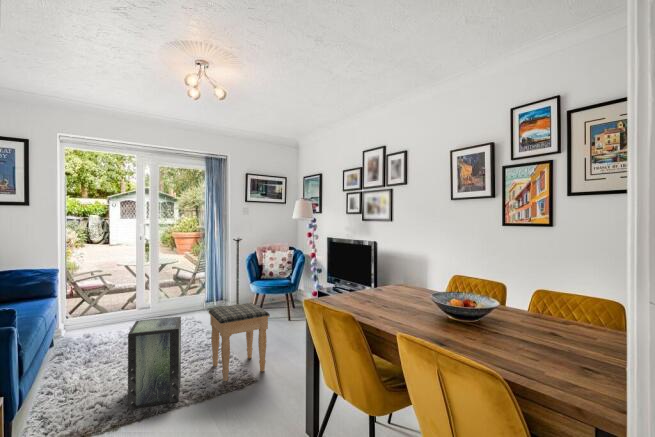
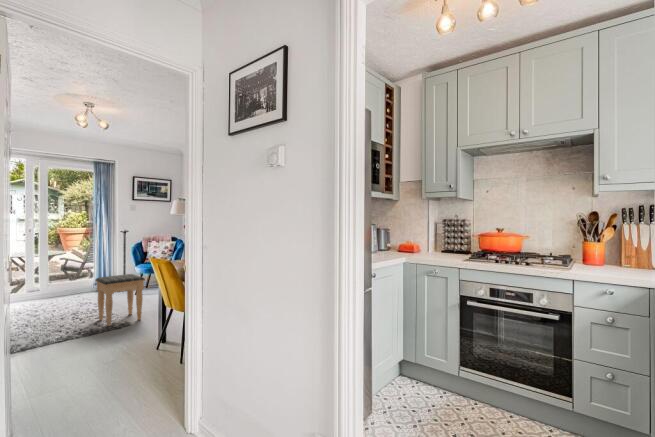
storage box: present [128,317,181,410] -> none [30,281,72,343]

